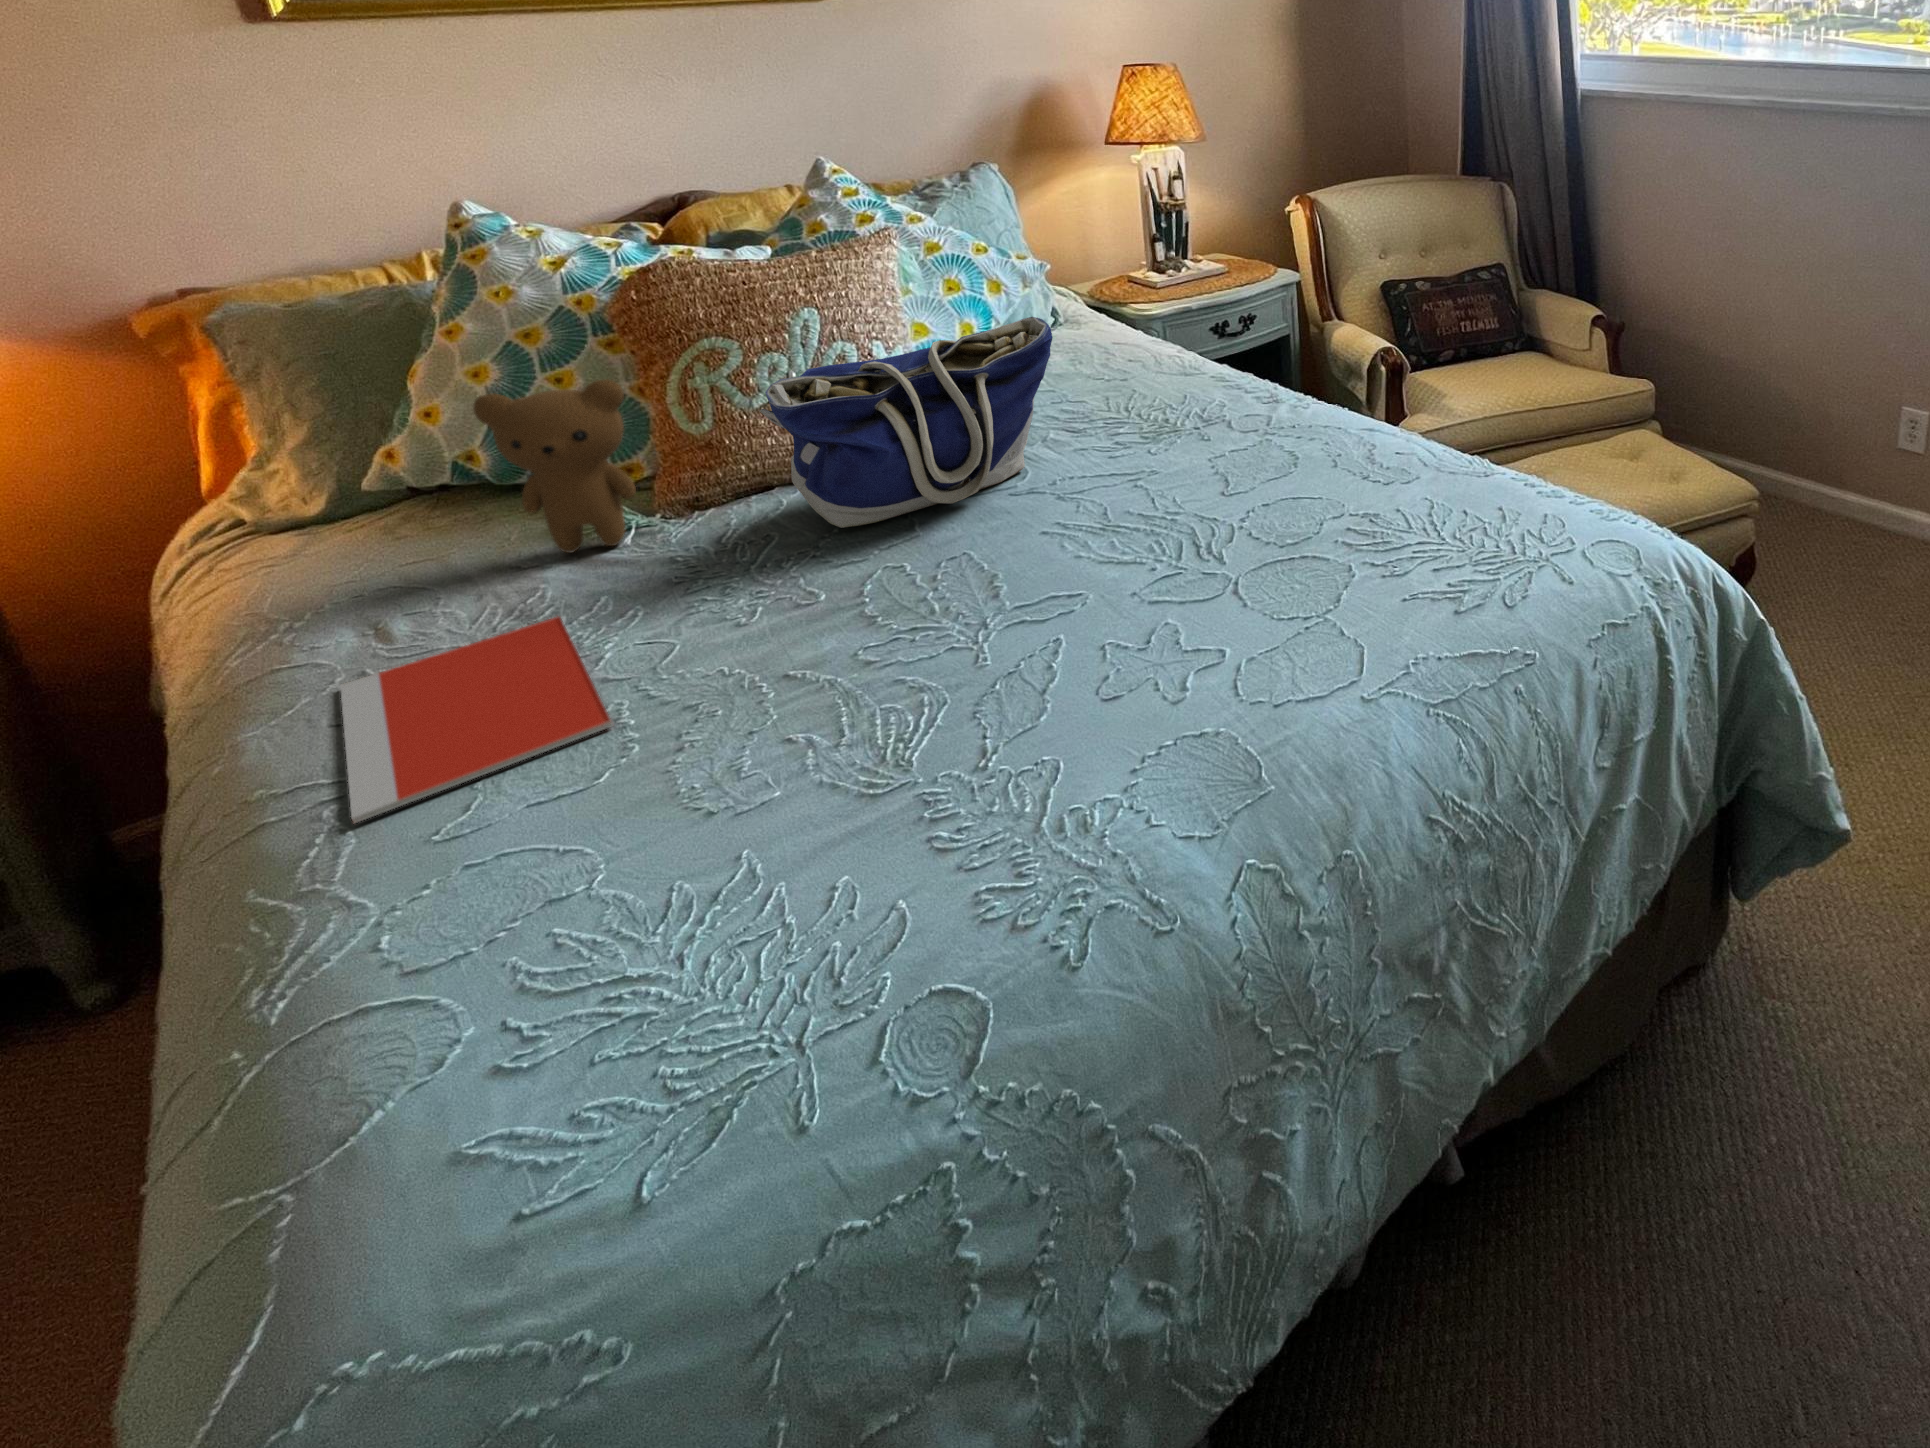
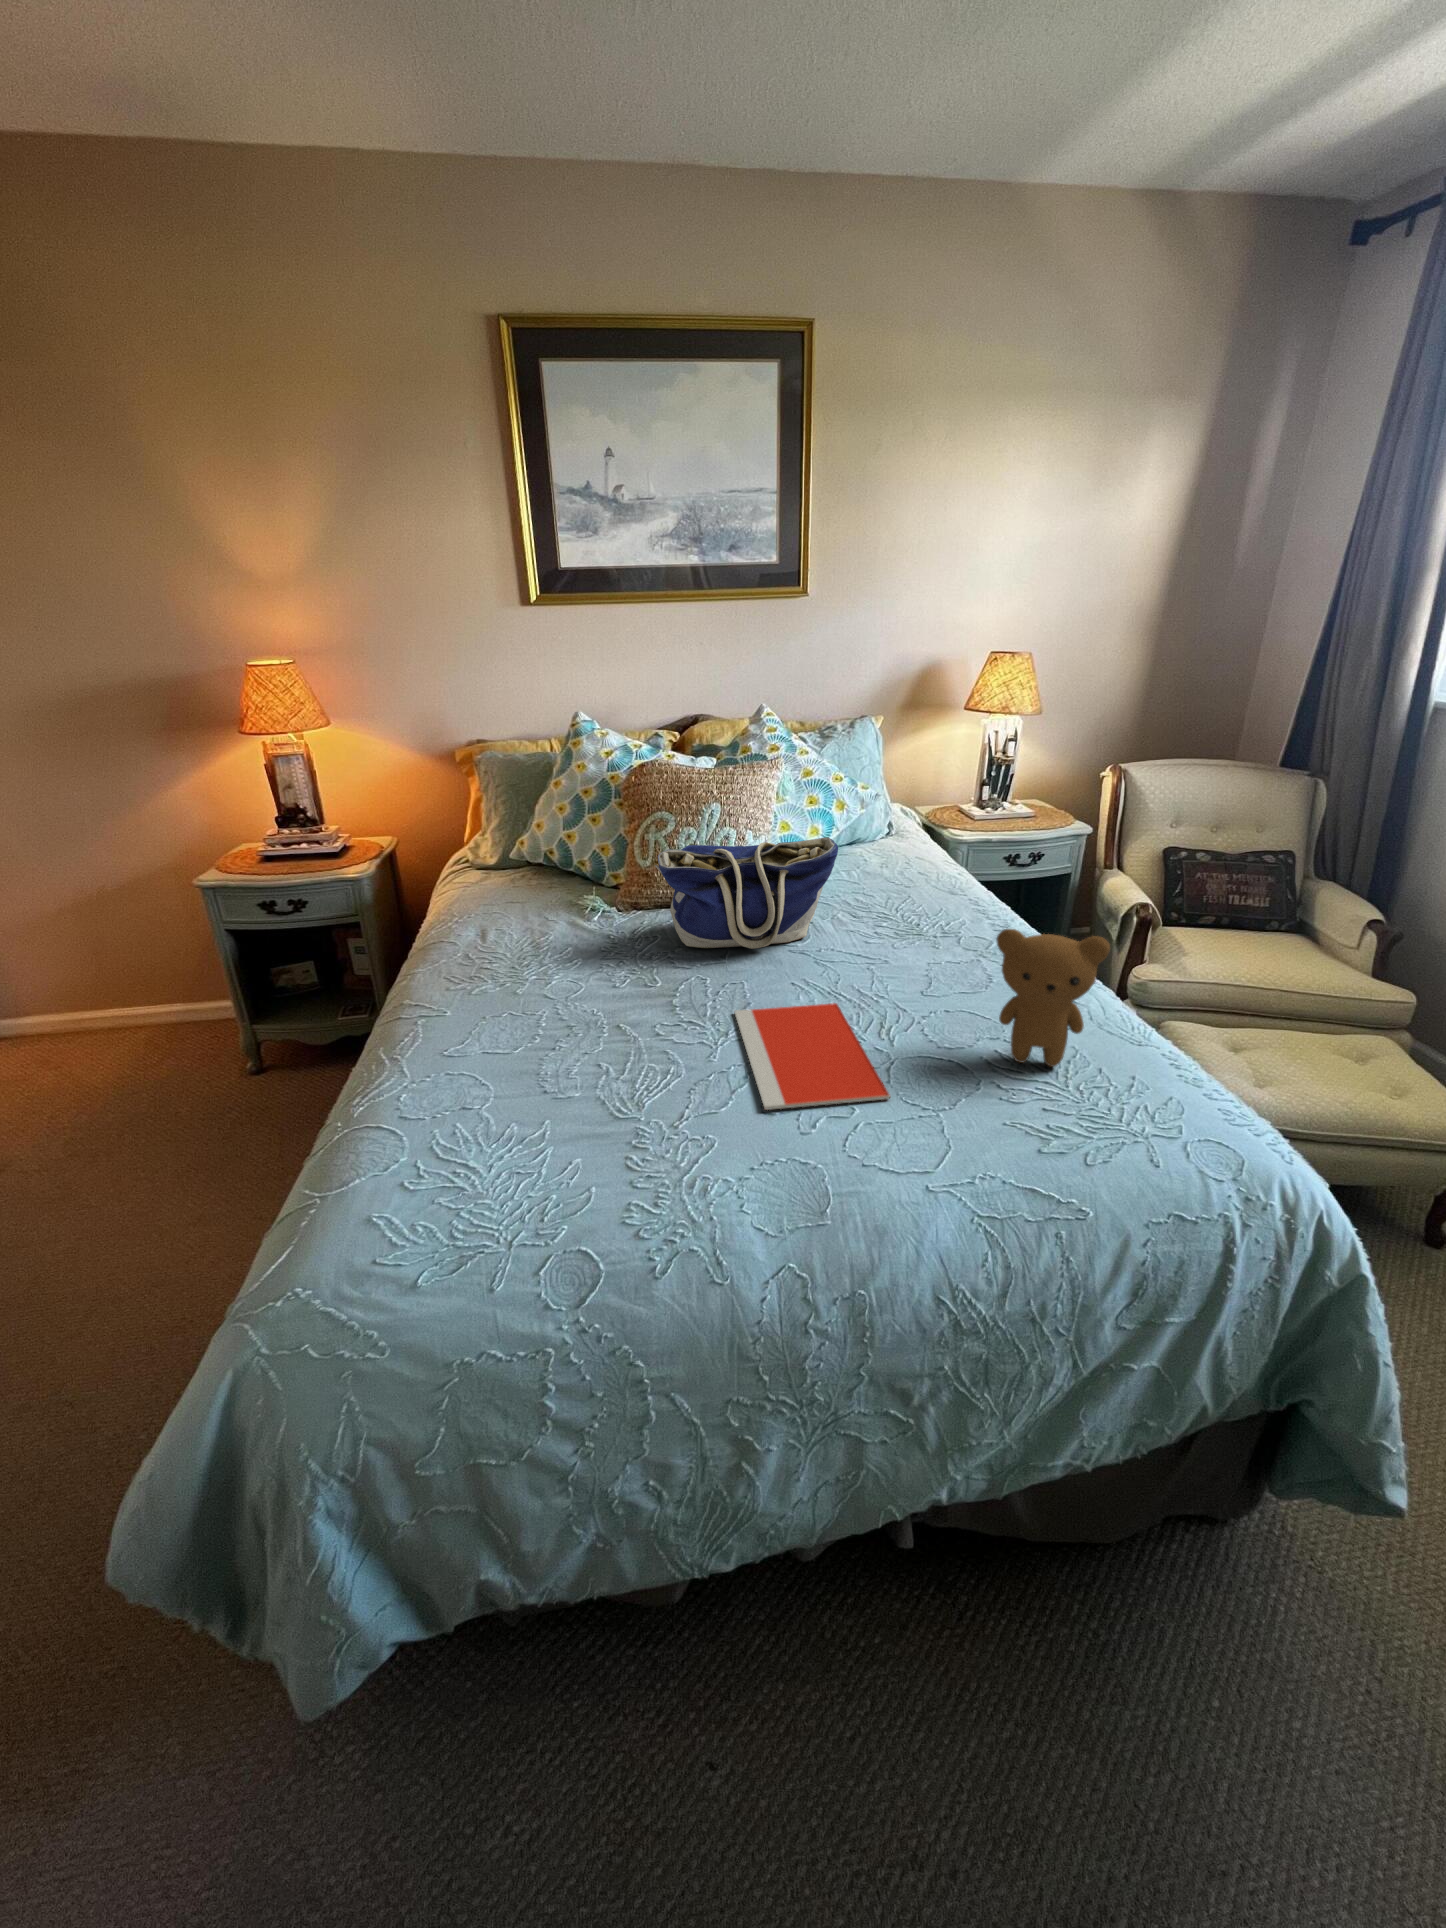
teddy bear: present [473,380,636,553] -> present [996,929,1110,1067]
notebook: present [340,617,613,823] -> present [735,1003,890,1110]

